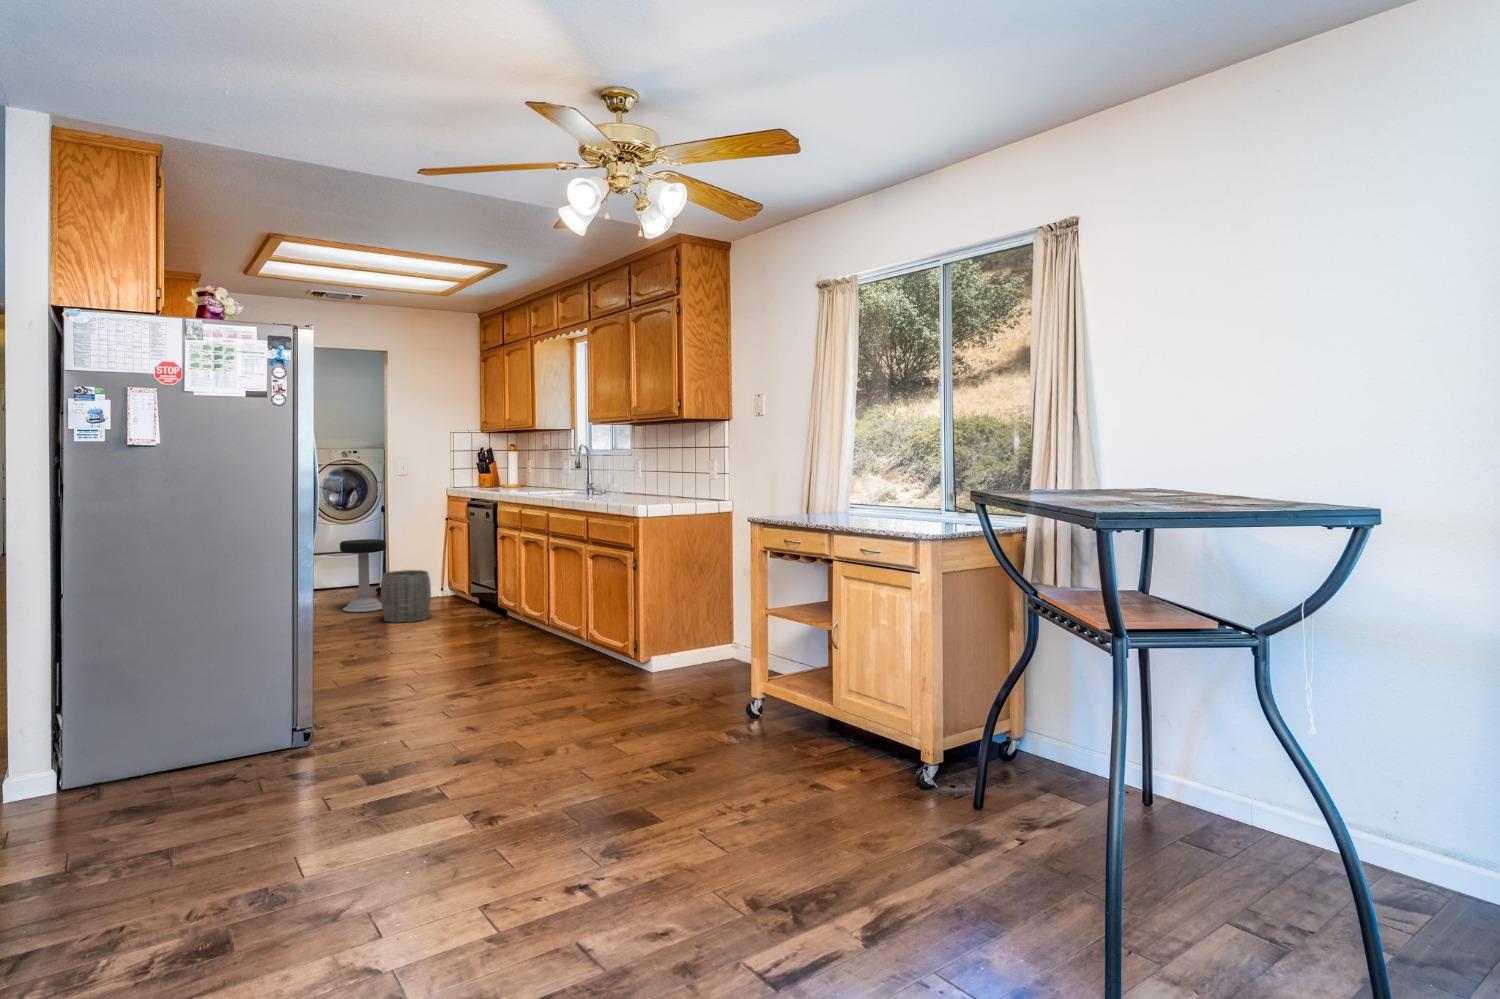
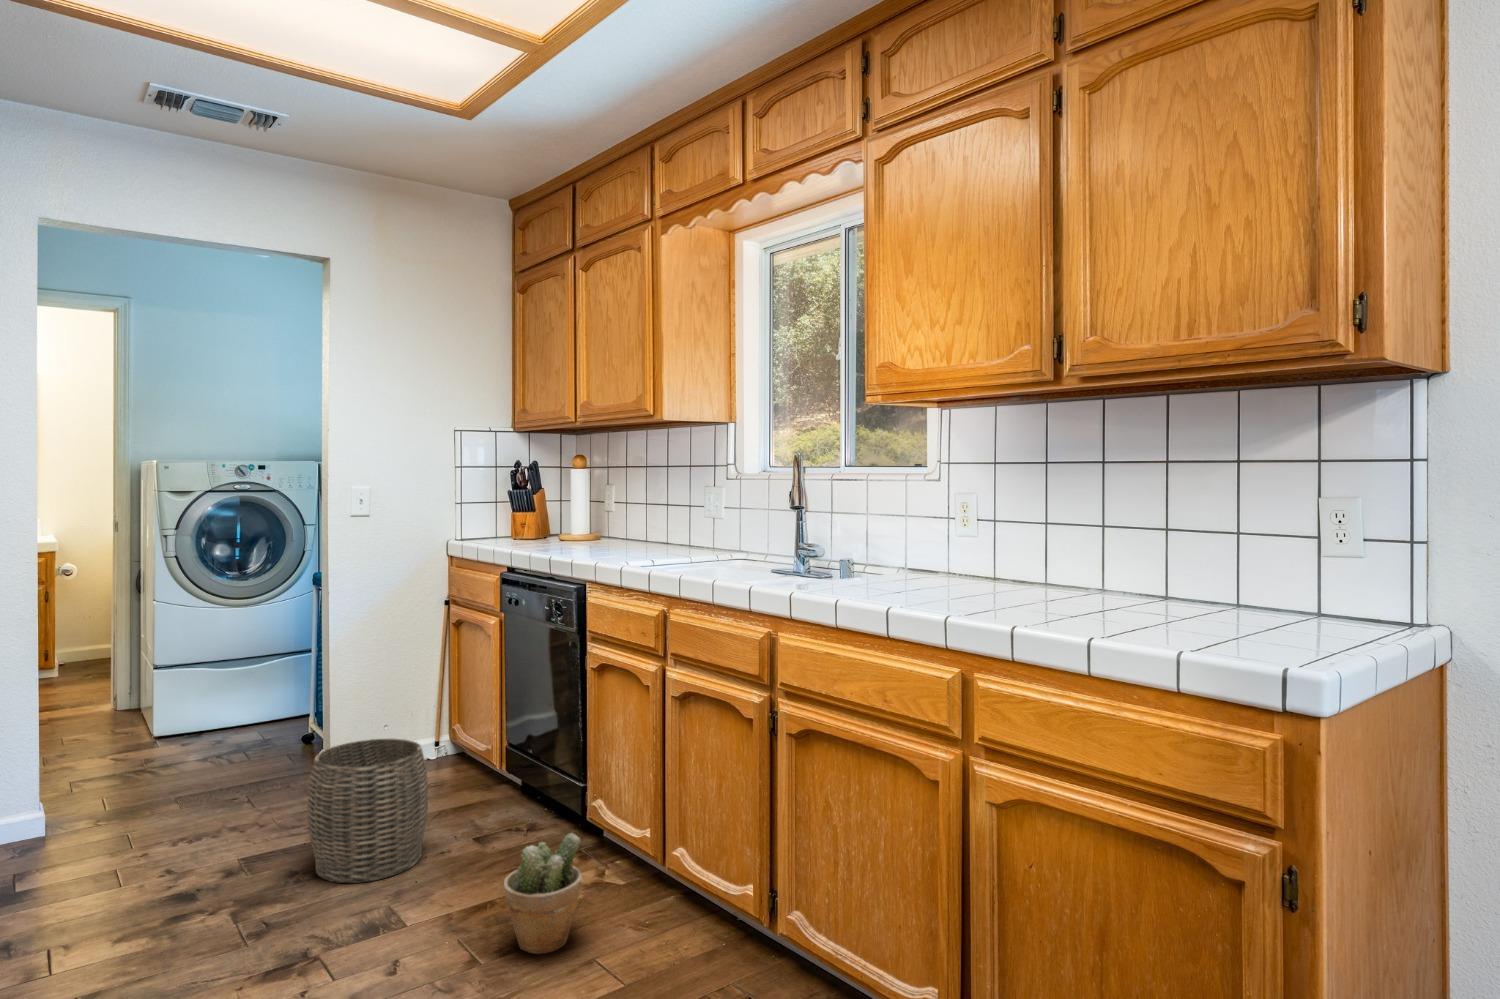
stool: present [340,539,386,612] -> none [216,656,322,831]
potted plant: none [453,593,484,635] -> present [504,833,582,954]

